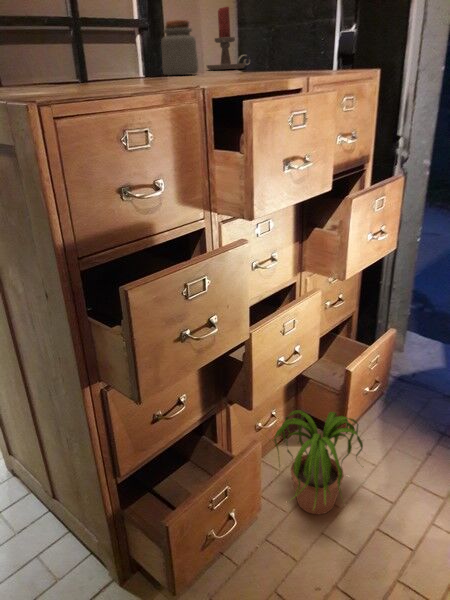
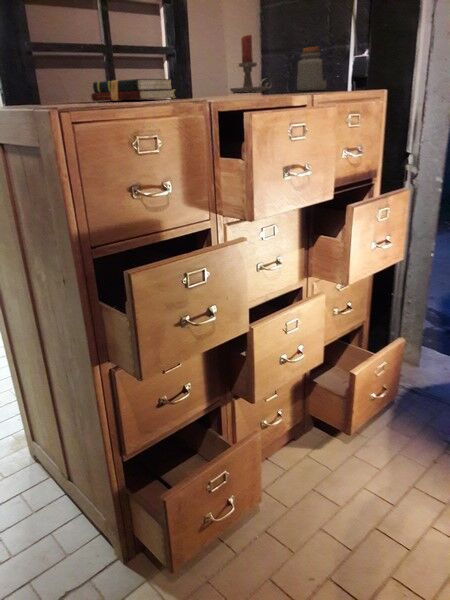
jar: present [161,20,198,75] -> present [297,47,326,91]
hardback book: none [62,59,157,84] -> present [92,79,175,101]
potted plant: present [273,410,363,514] -> none [268,408,373,511]

